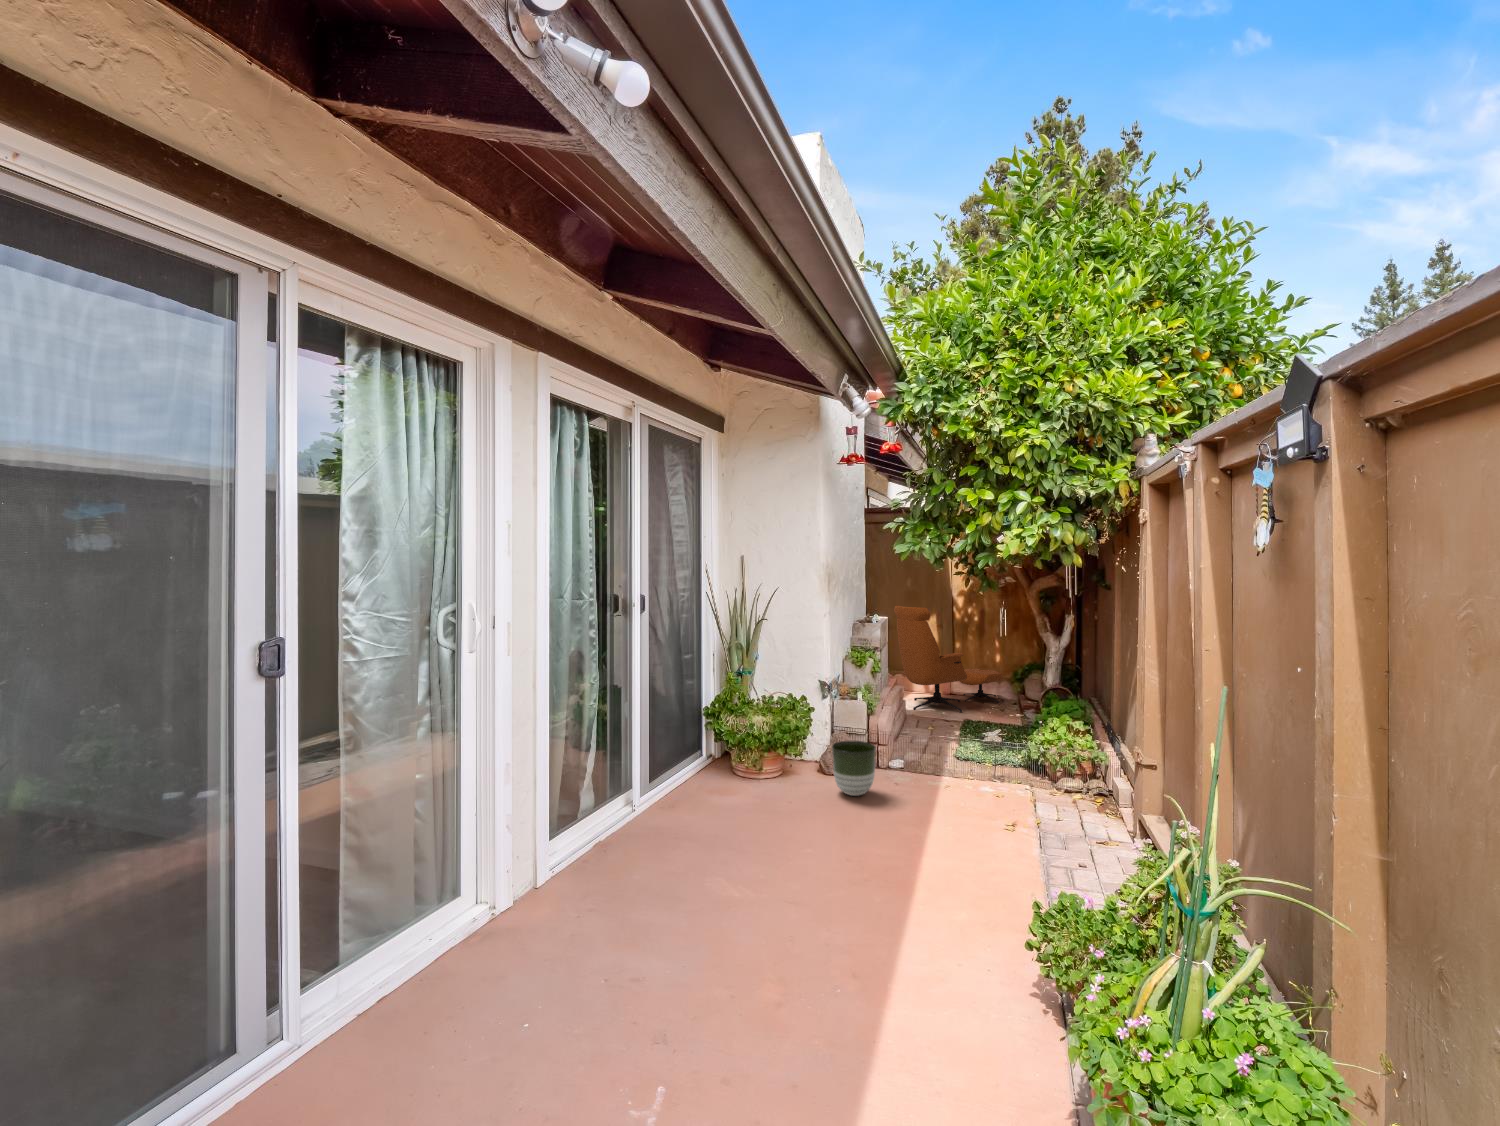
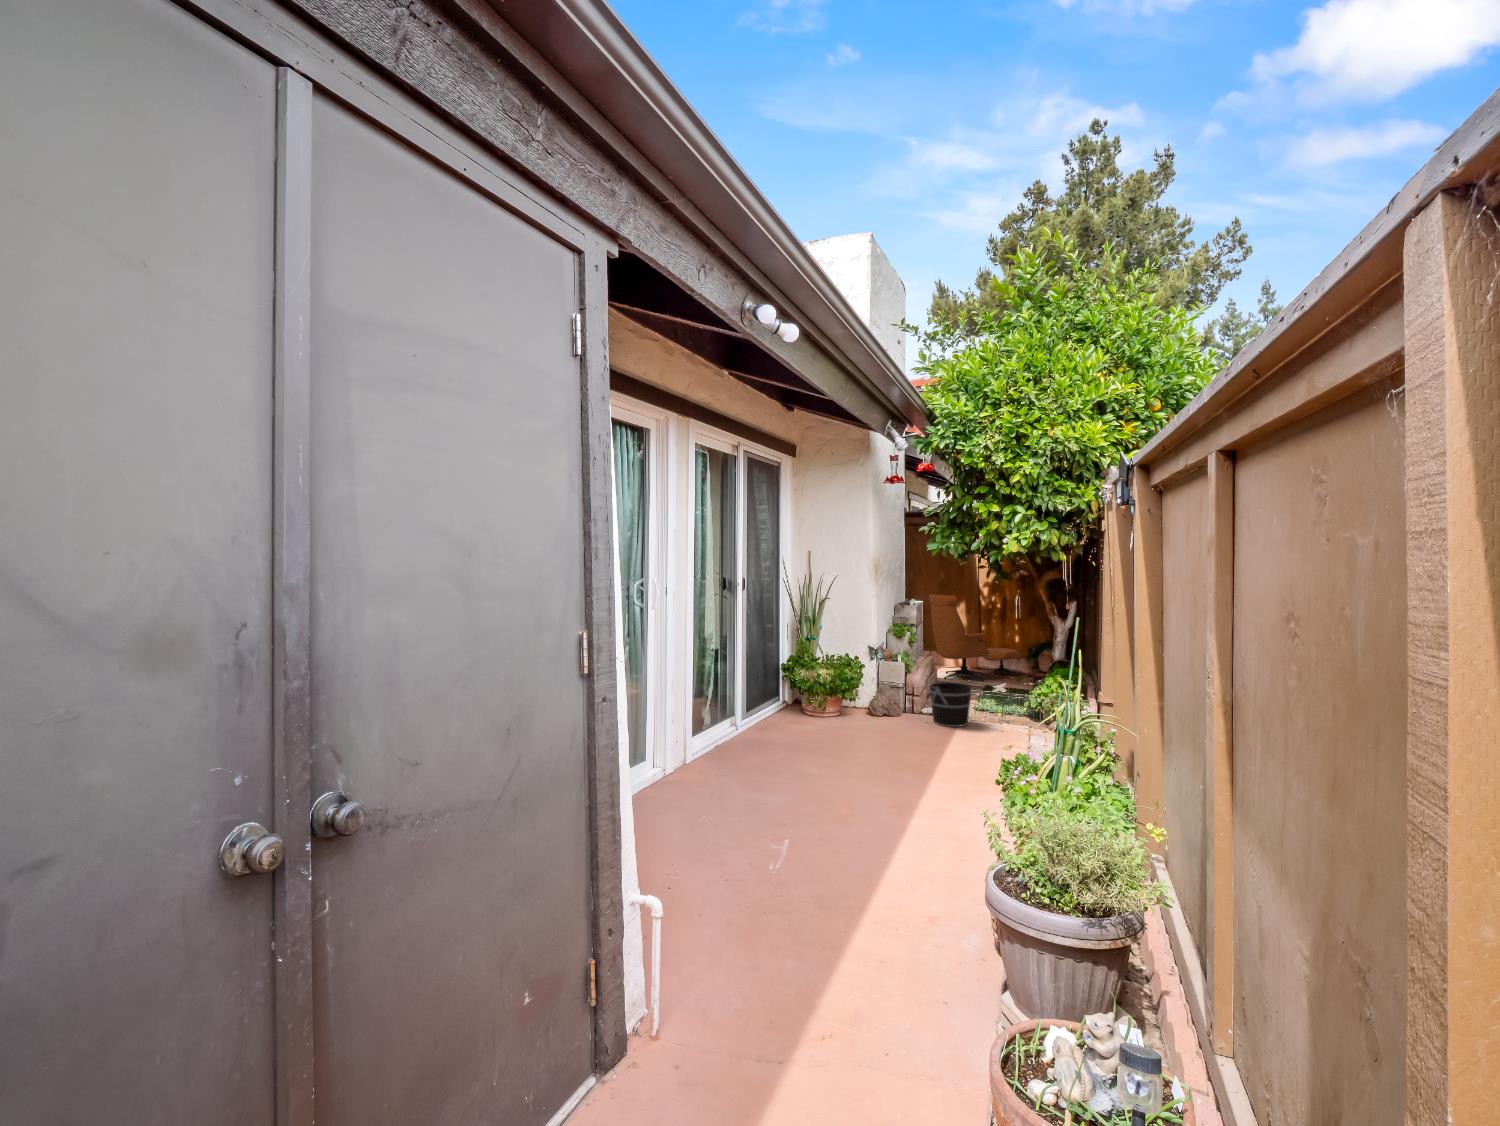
bucket: none [902,730,960,797] -> present [930,682,971,727]
planter: present [832,740,876,796] -> none [878,687,910,725]

